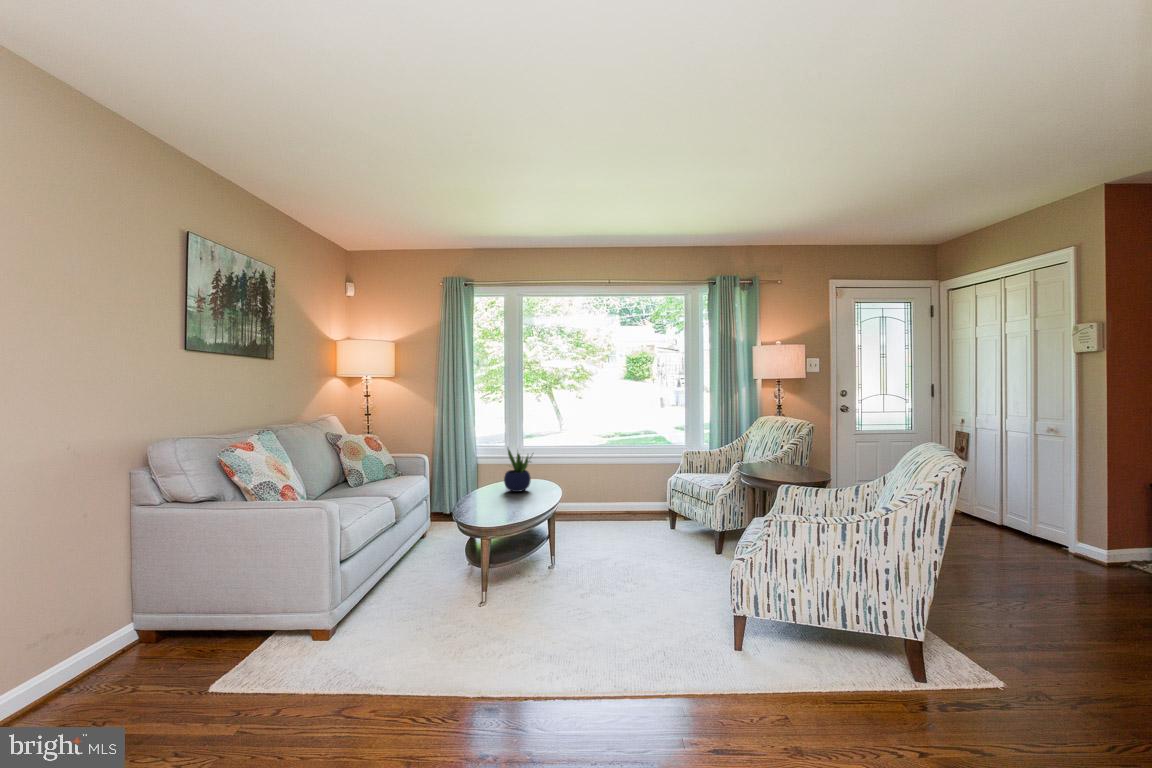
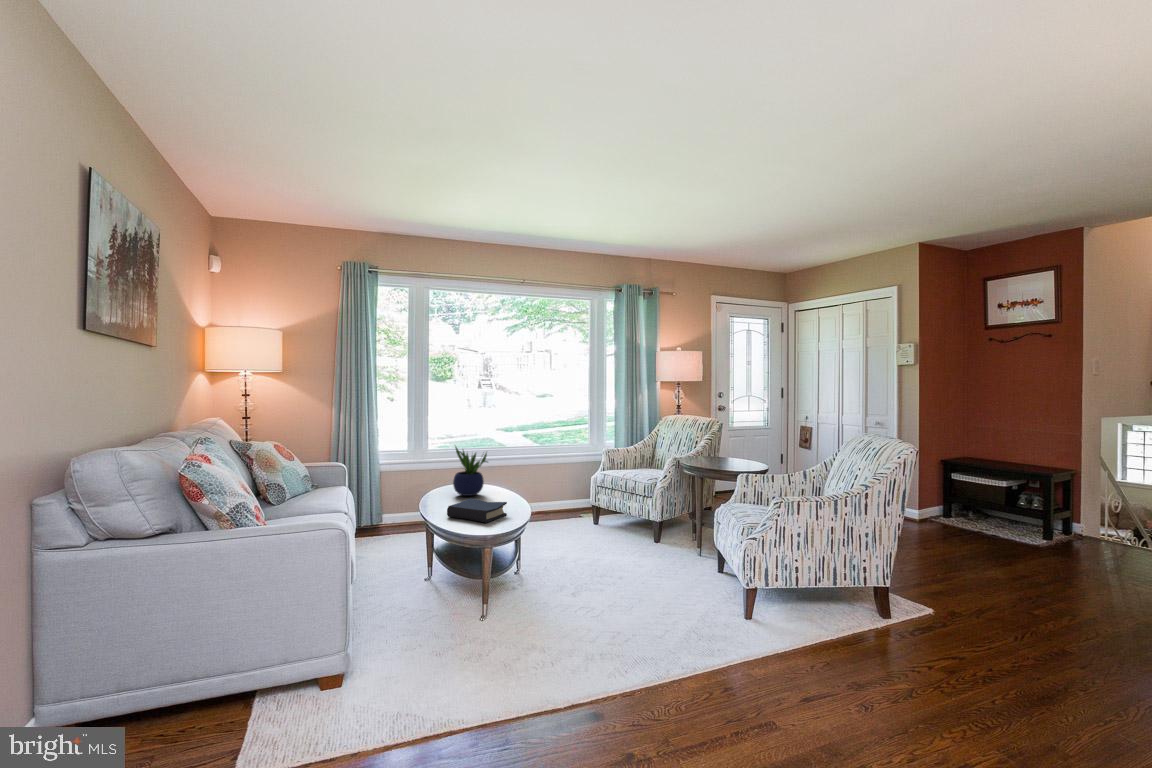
hardback book: none [473,494,523,517] -> present [447,498,507,523]

